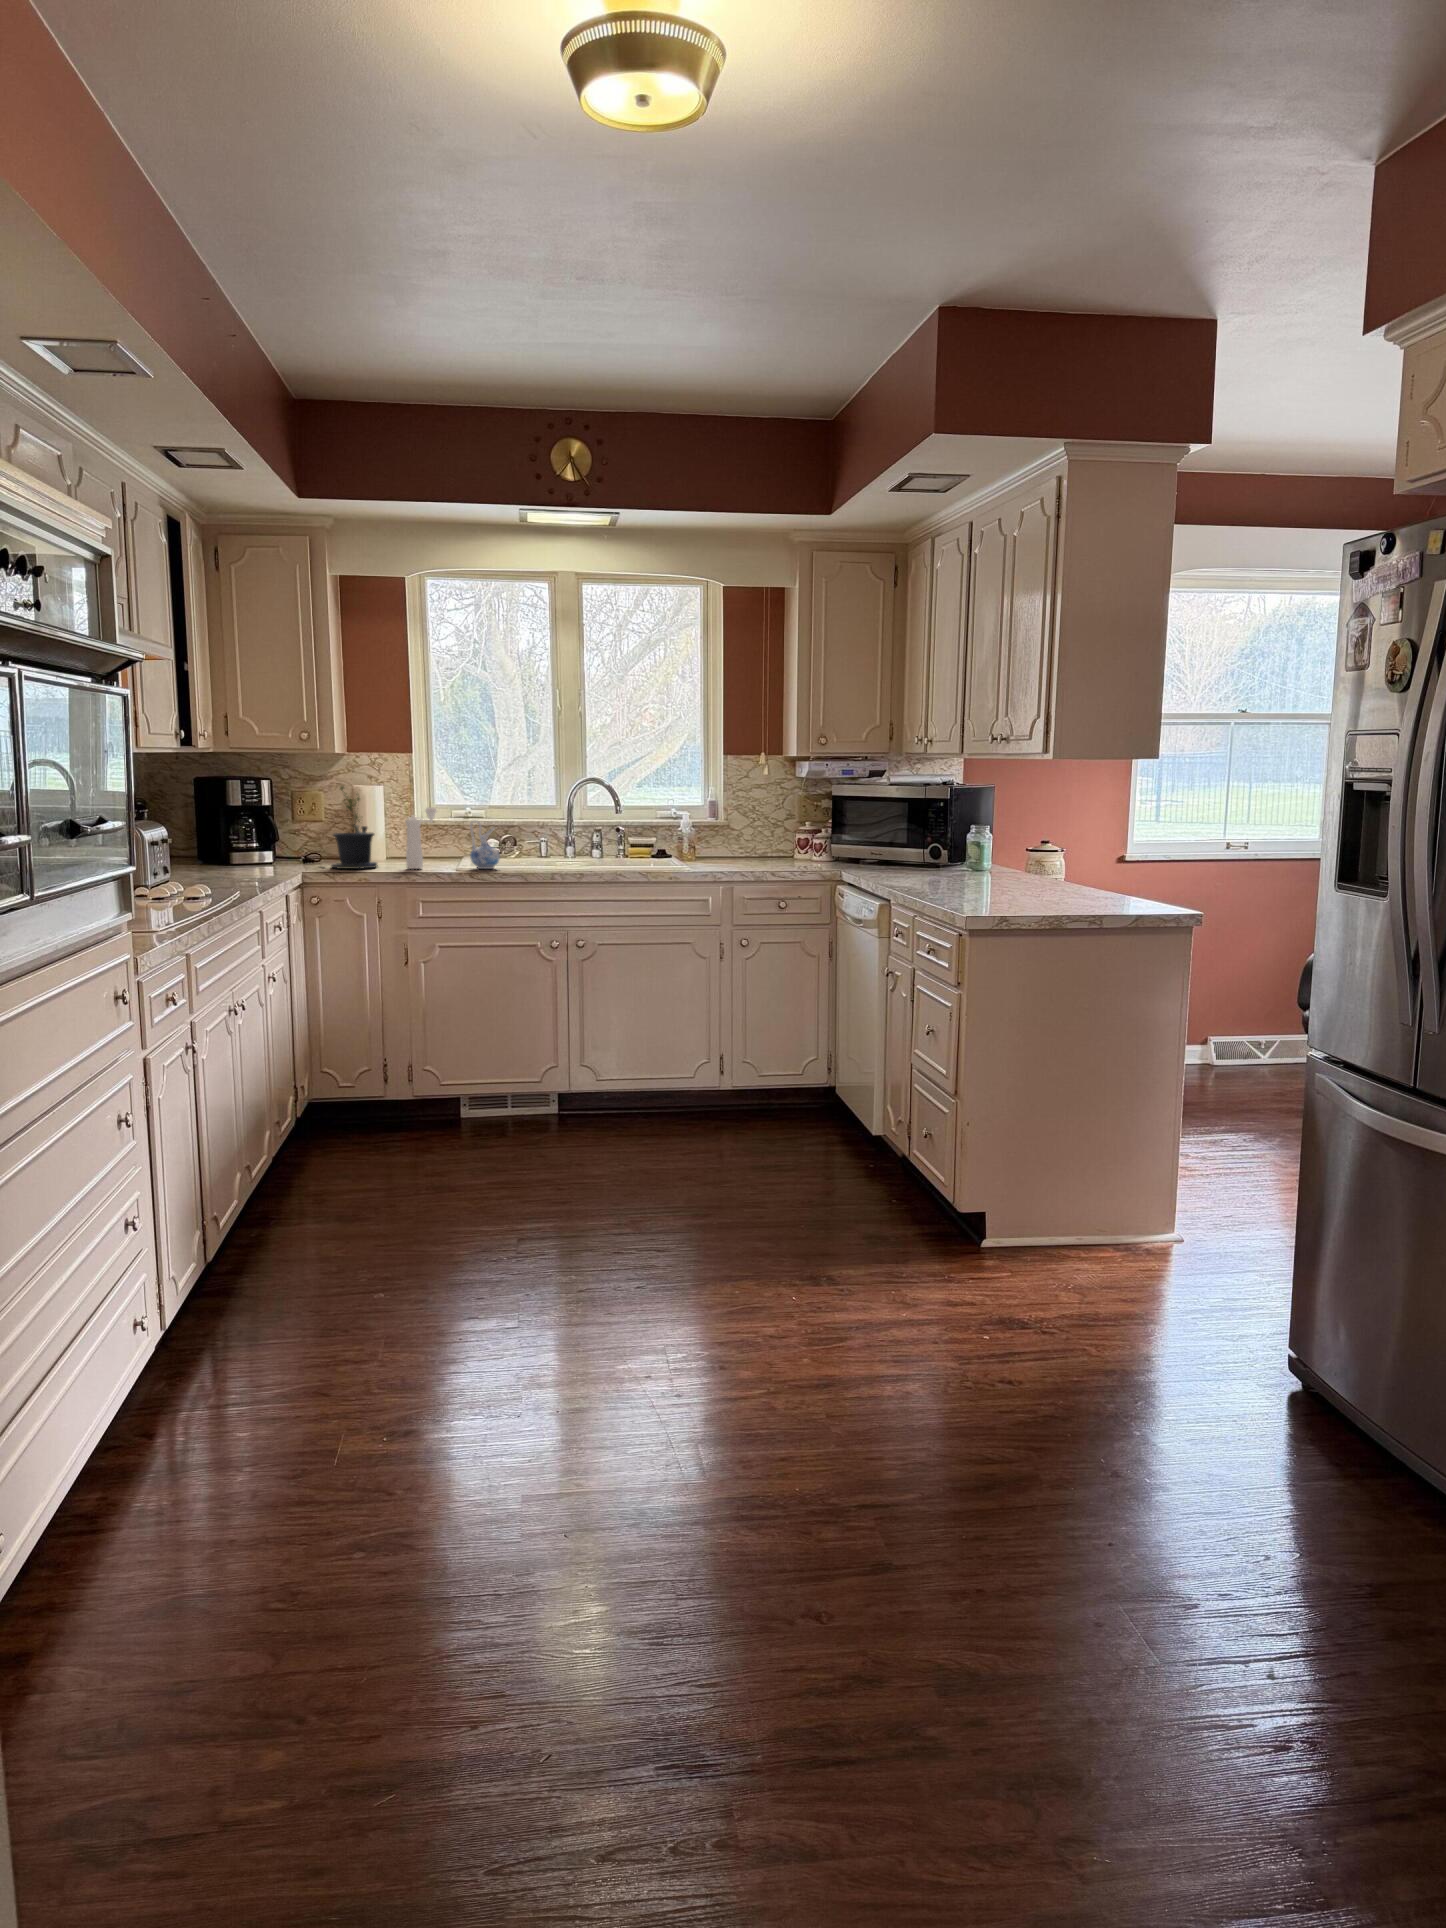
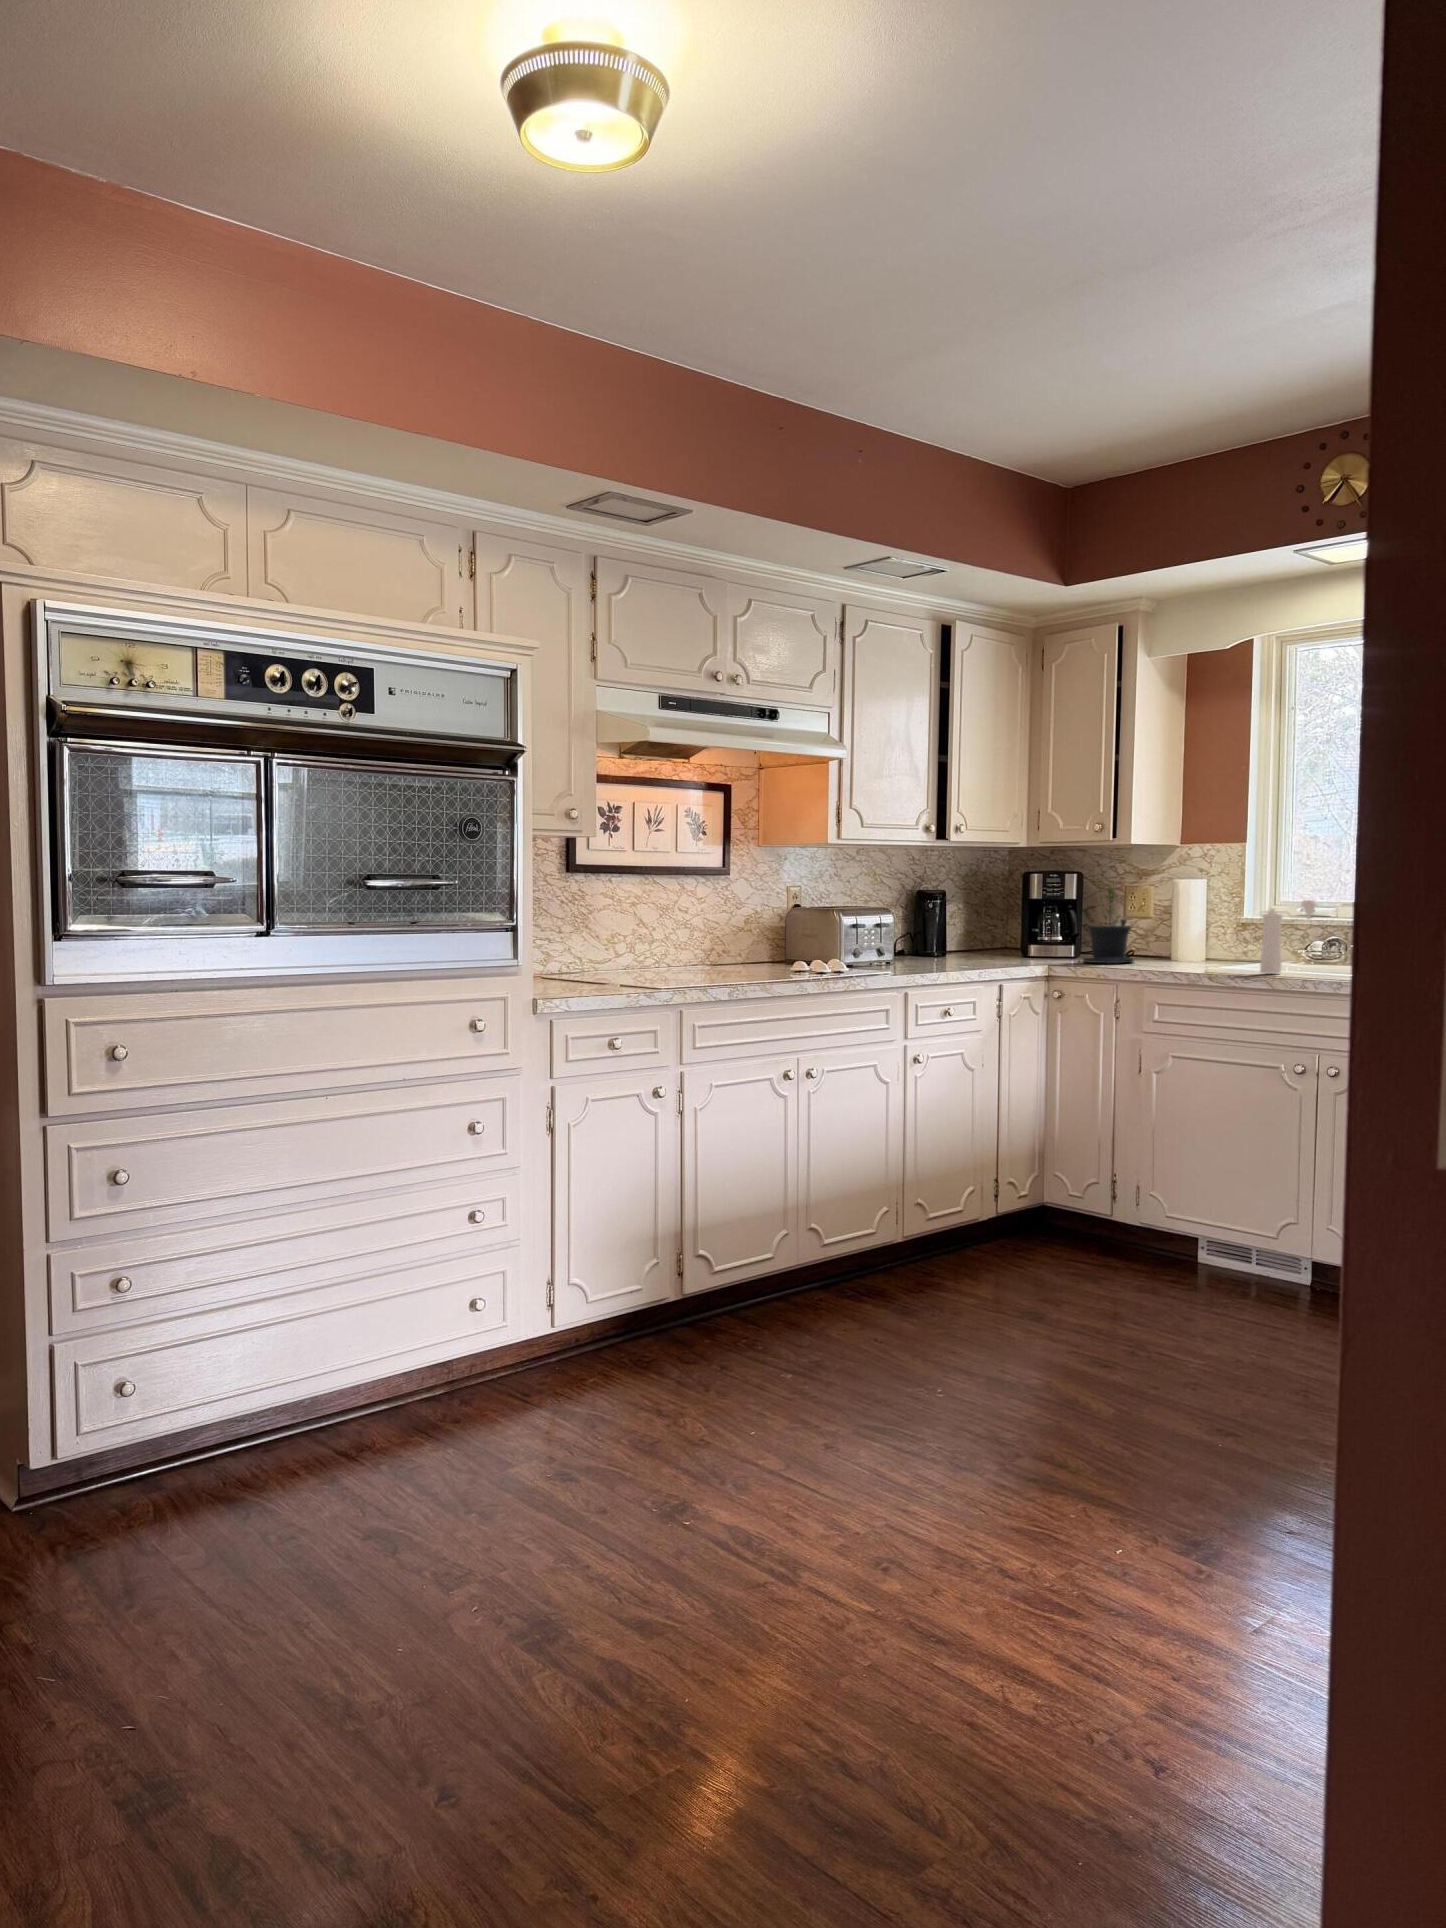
pepper mill: present [405,807,437,869] -> present [1260,900,1317,974]
ceramic pitcher: present [470,820,500,869] -> none [1210,912,1246,970]

